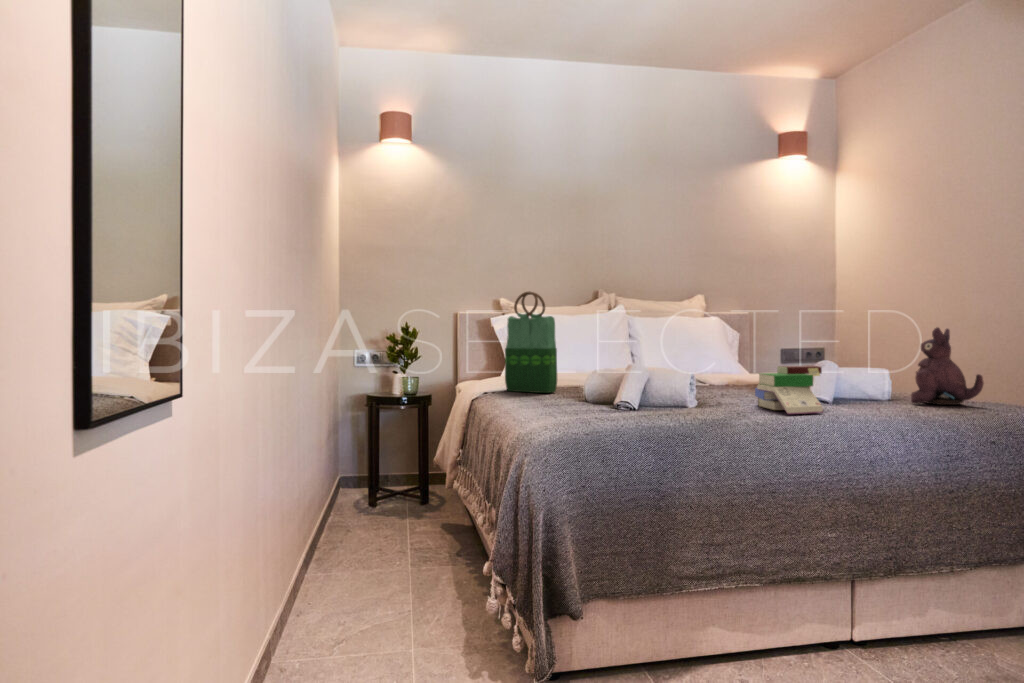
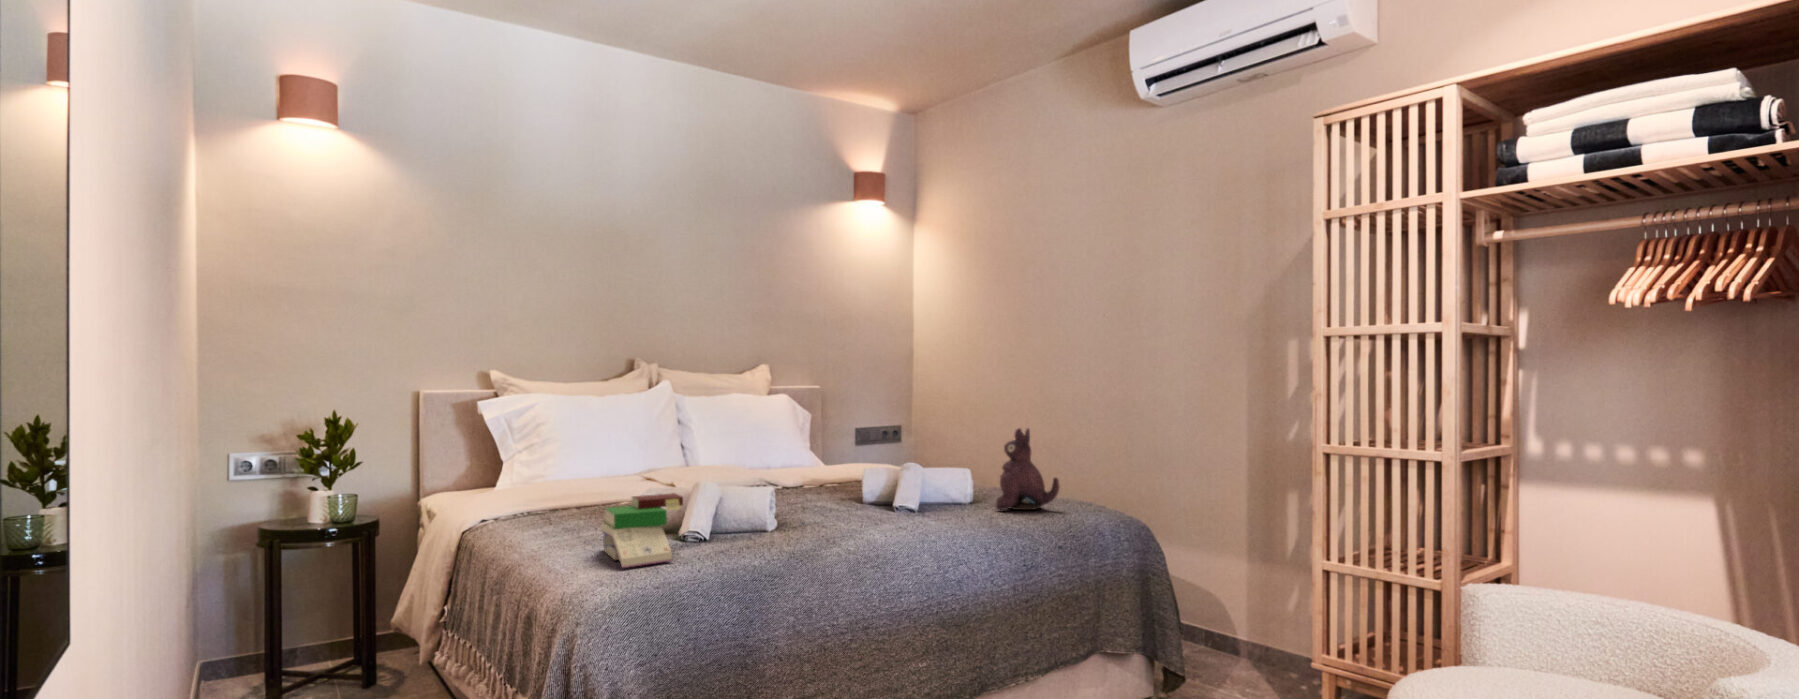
tote bag: present [505,291,557,393] -> none [515,381,593,518]
book: present [755,366,823,414] -> present [601,493,683,568]

